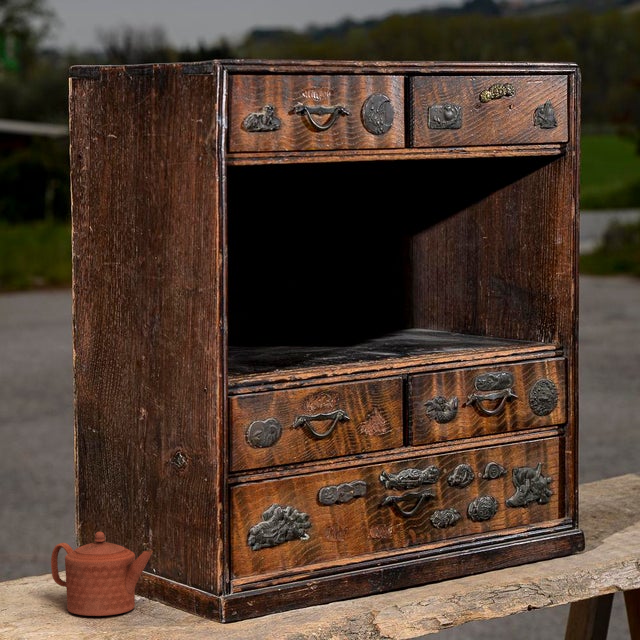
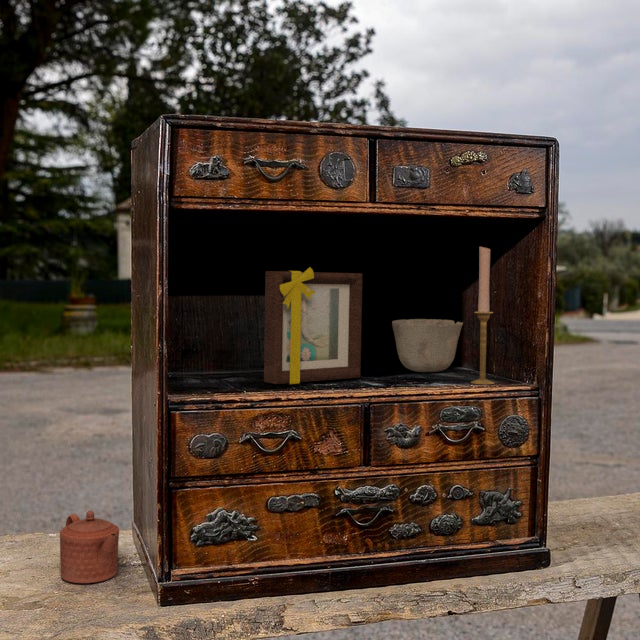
candlestick: none [486,188,513,348] -> present [471,247,494,384]
picture frame: none [258,221,349,364] -> present [264,267,363,385]
ceramic bowl: none [351,278,438,344] -> present [392,319,463,372]

